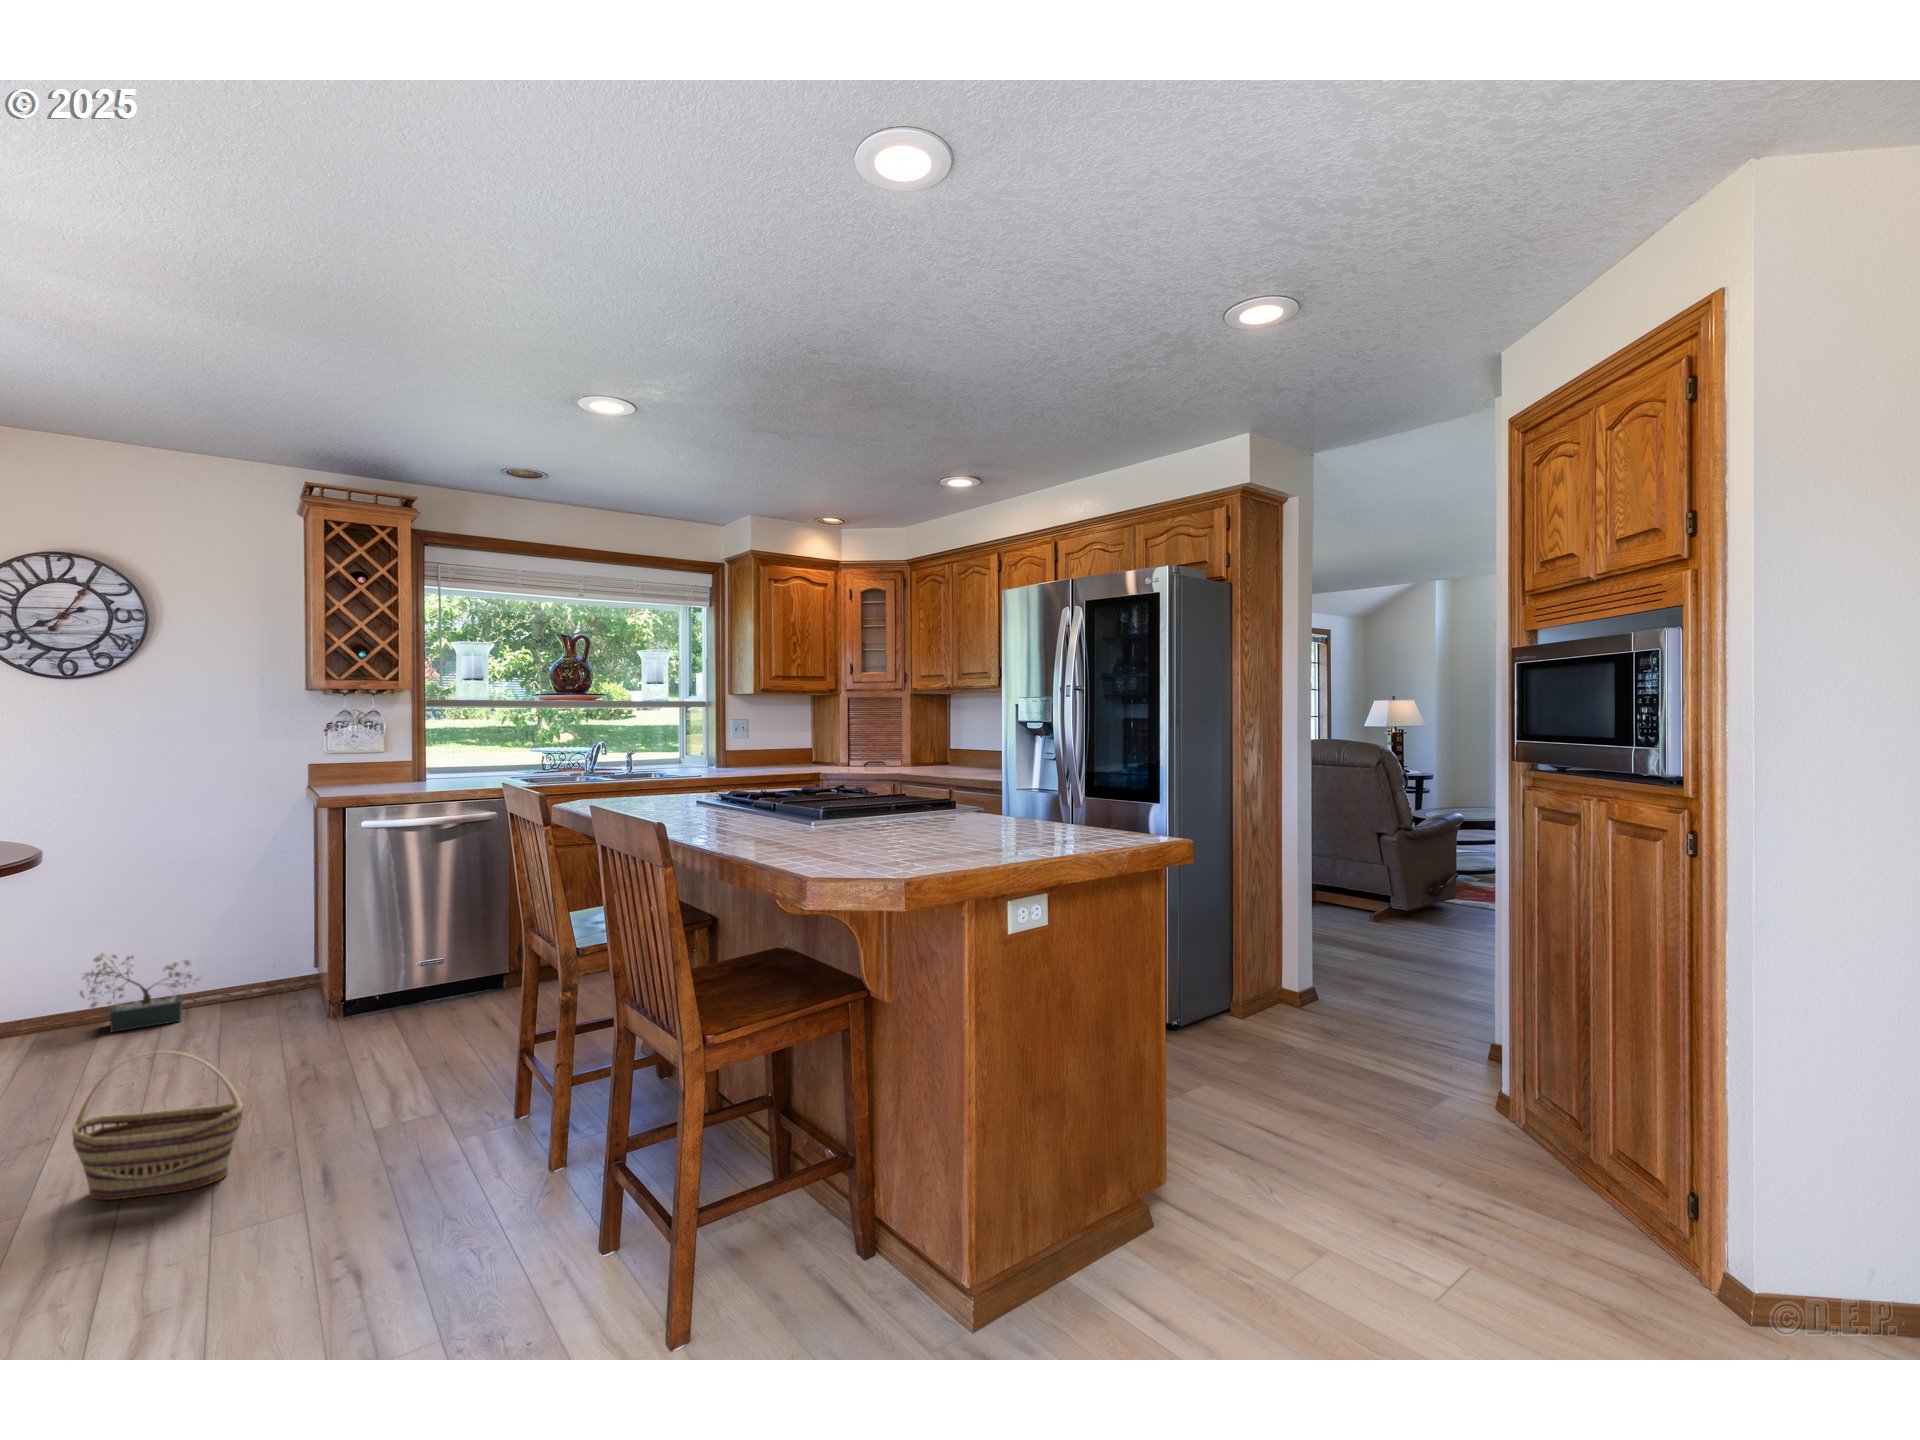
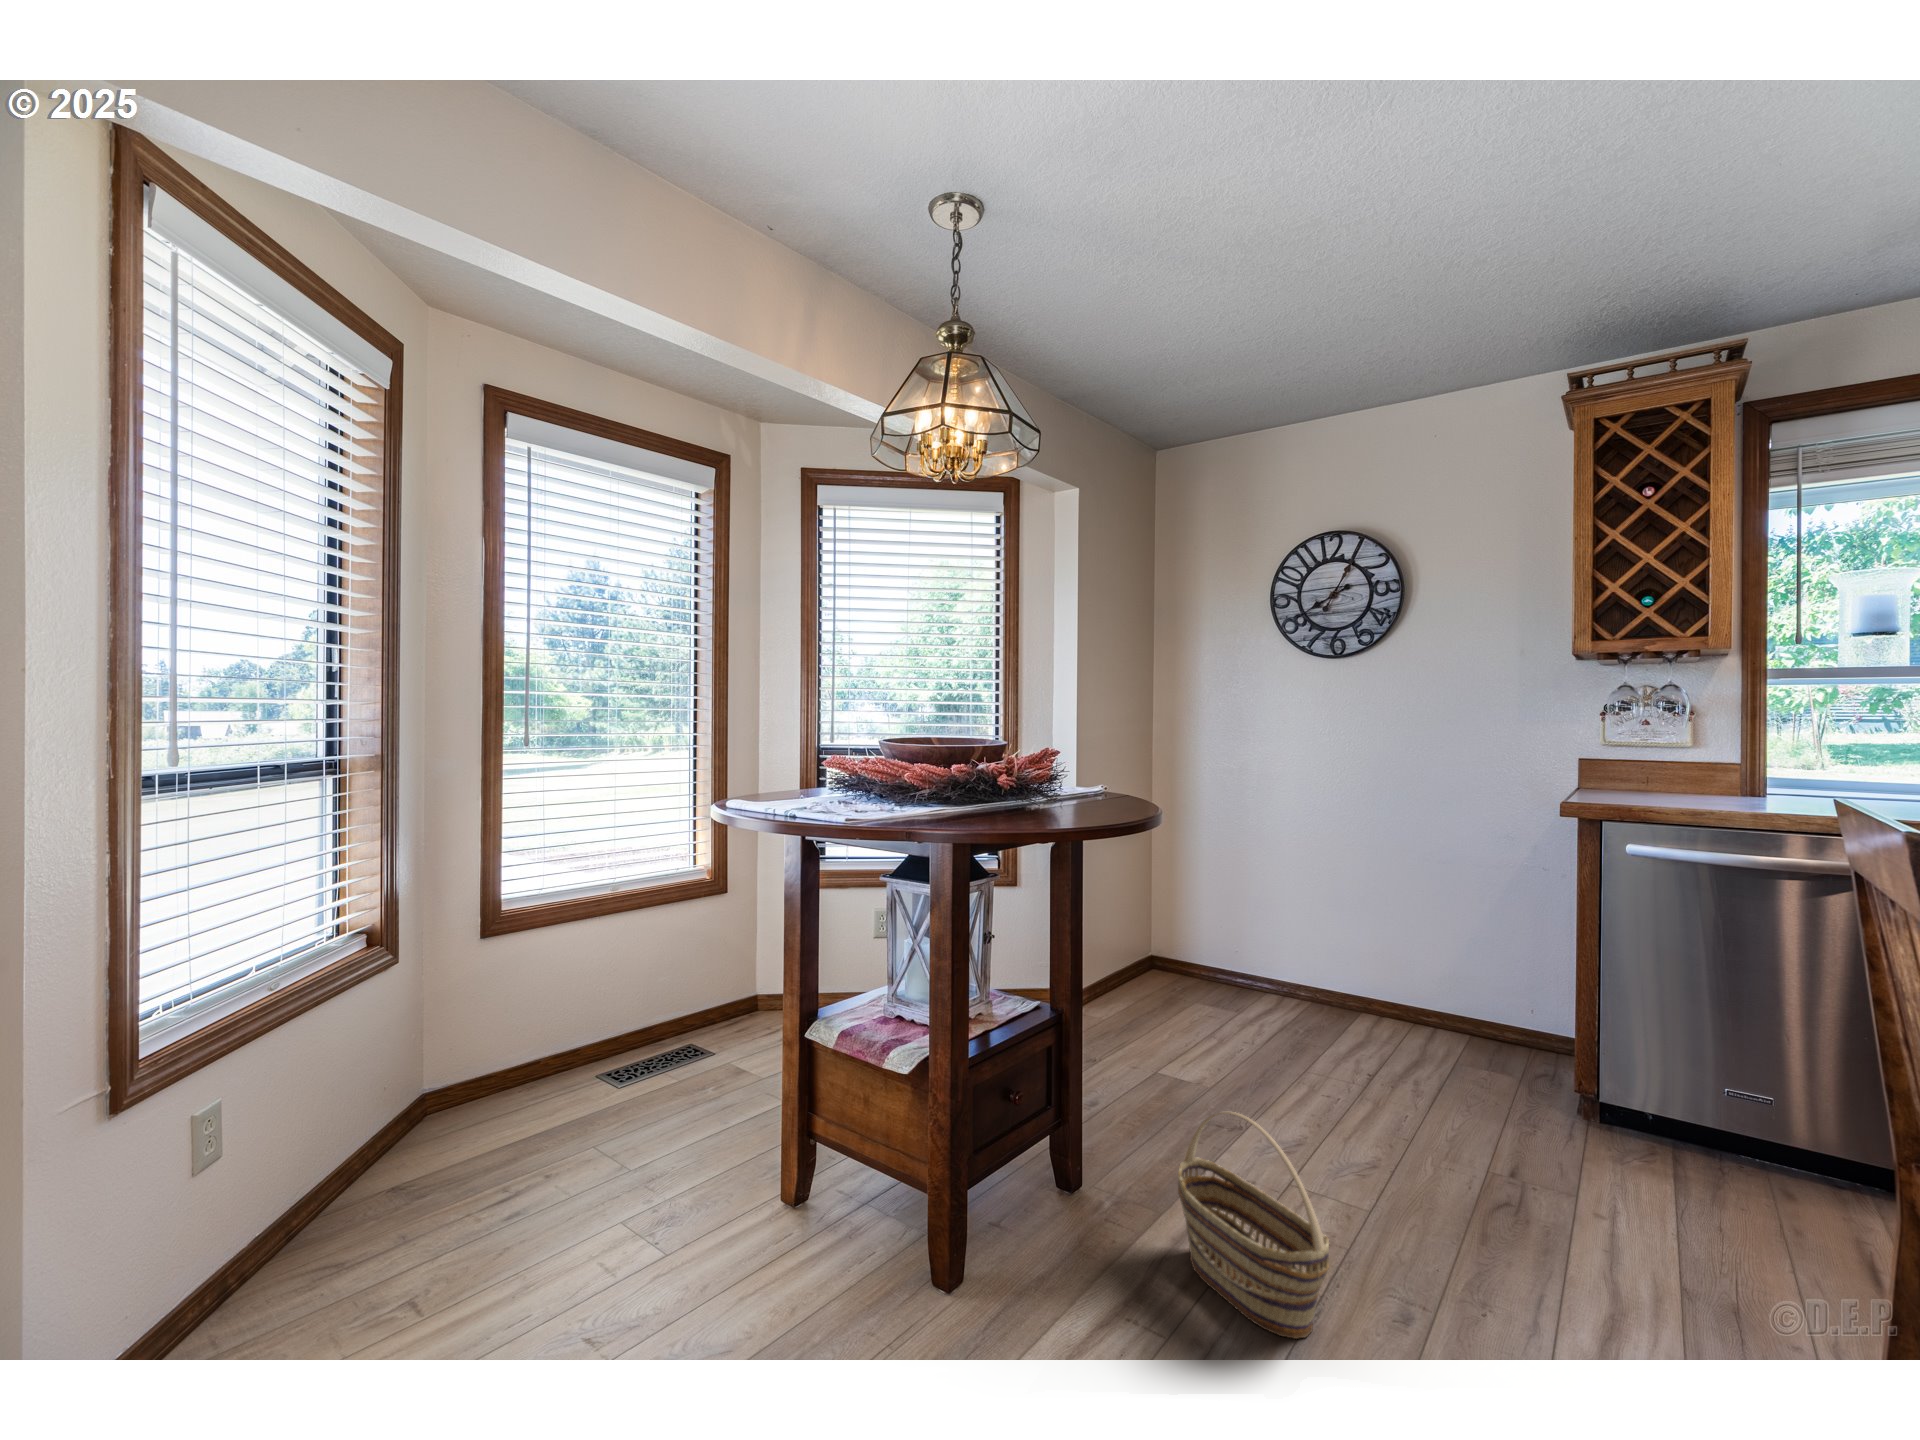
decorative plant: present [80,953,200,1032] -> none [1336,941,1443,1043]

